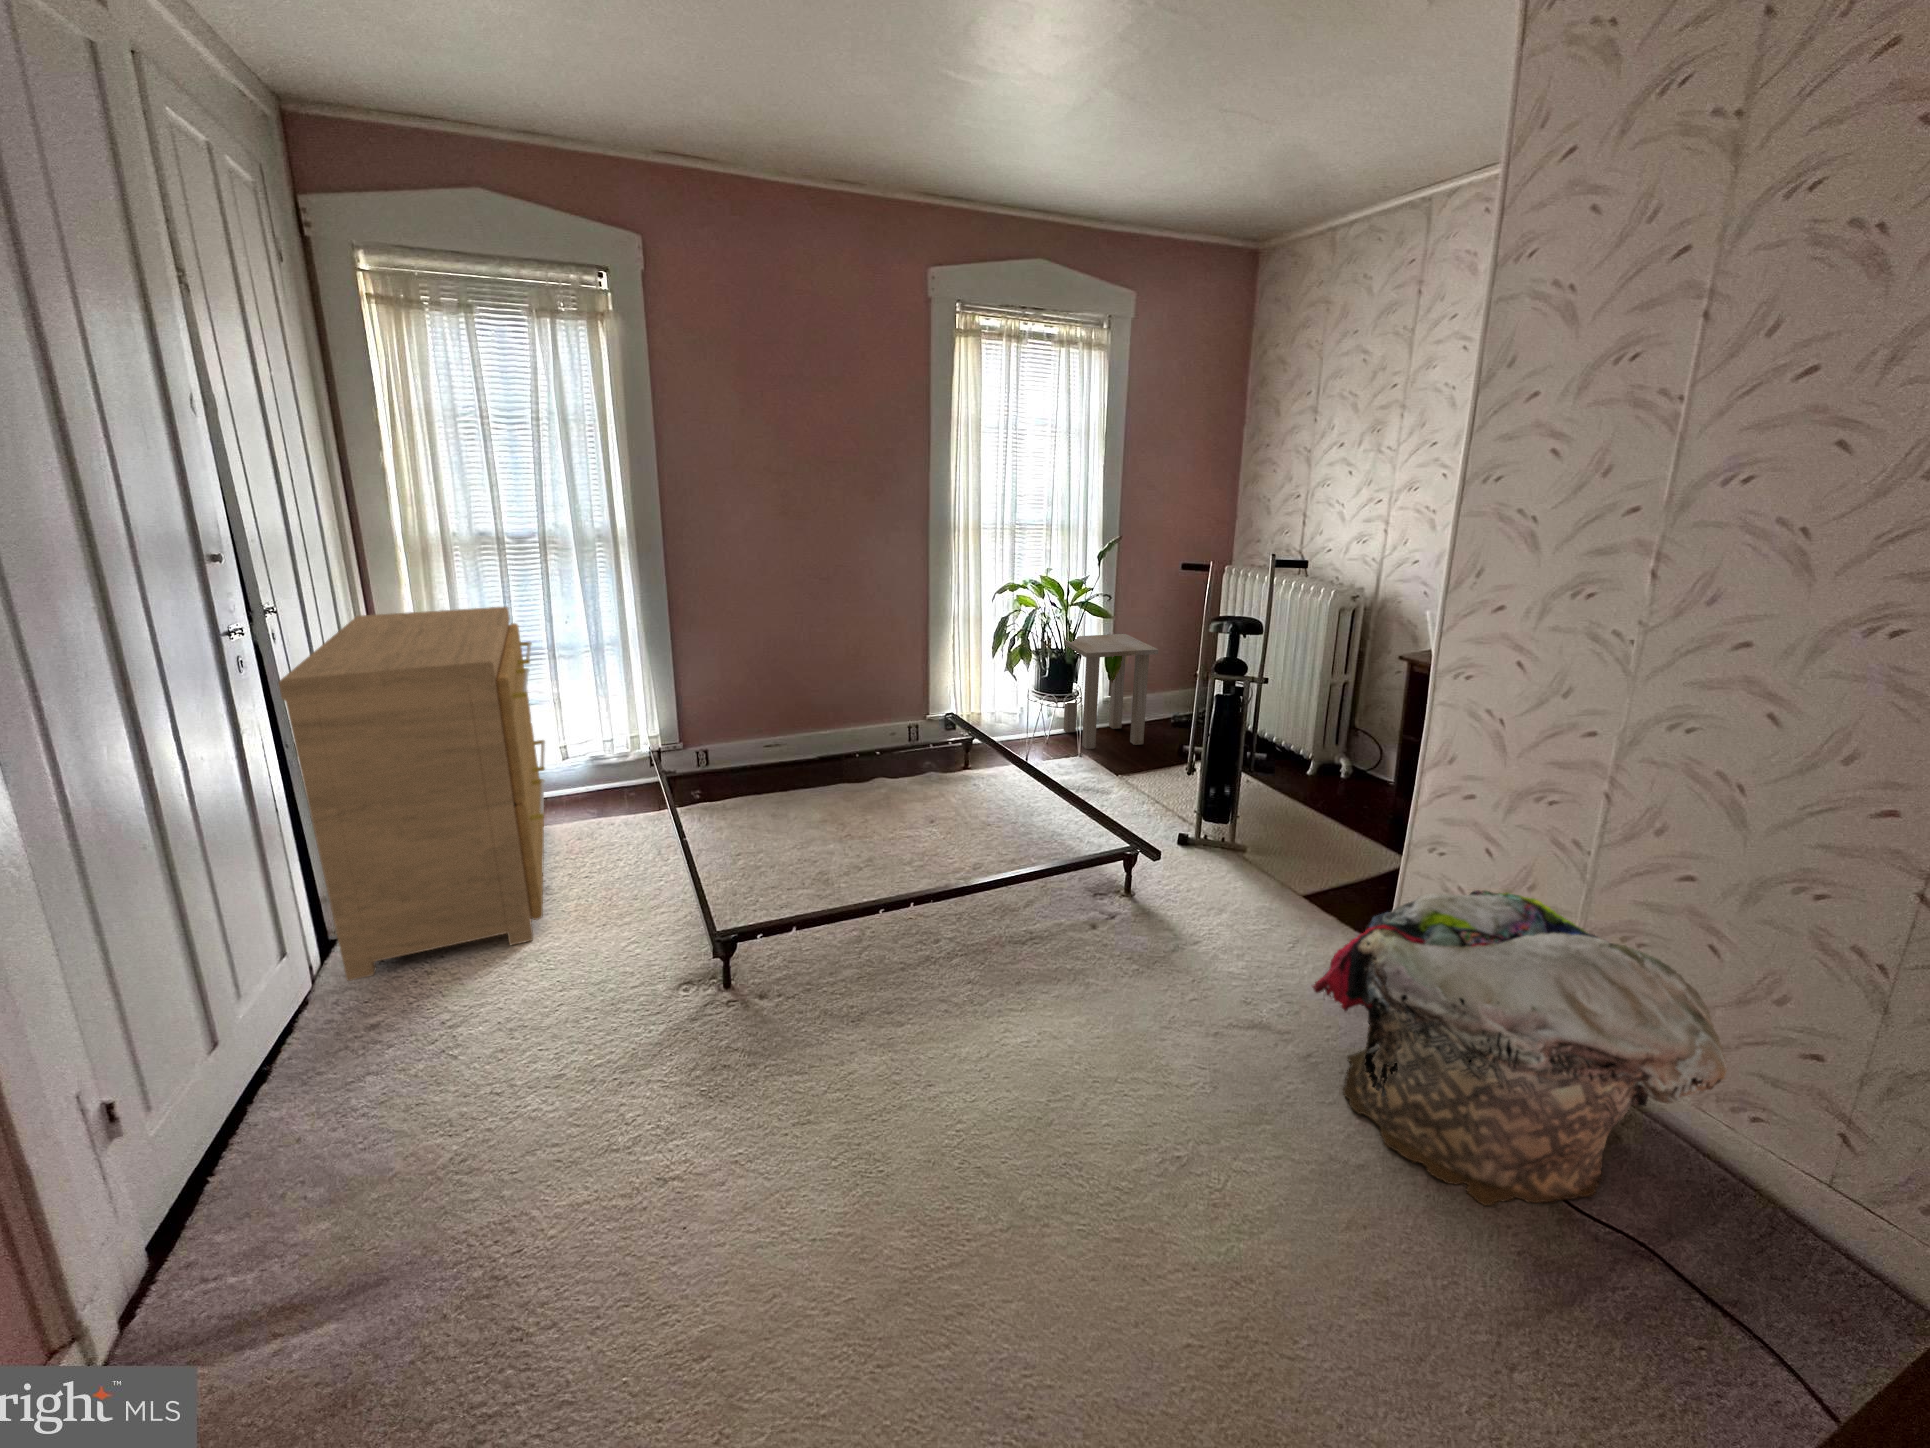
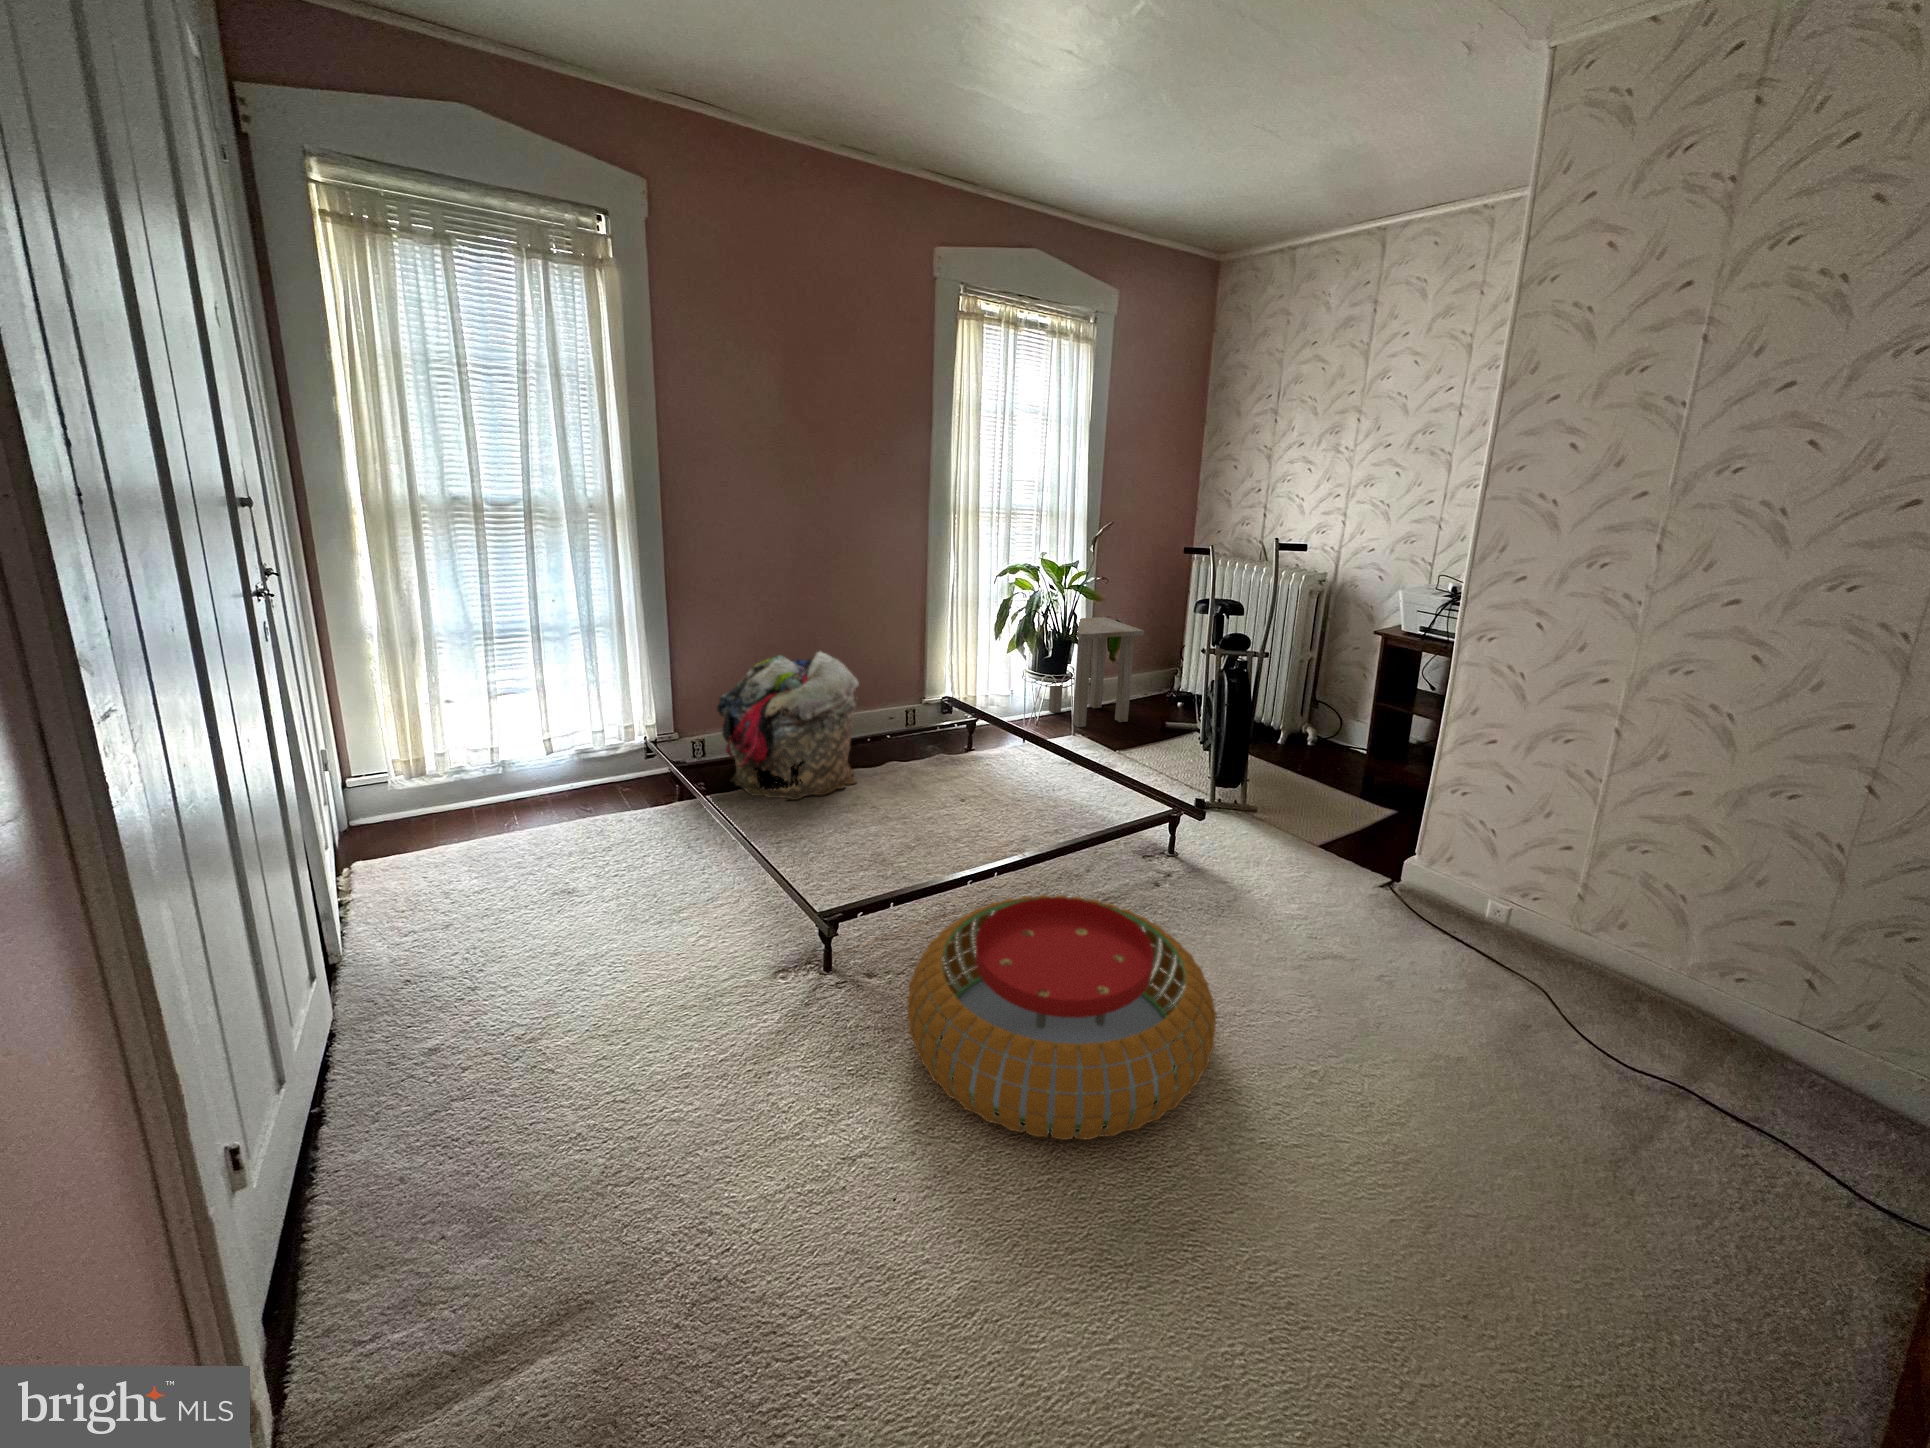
dresser: present [279,607,545,981] -> none [306,580,594,1005]
laundry basket: present [1312,890,1727,1206] -> present [717,652,859,800]
pouf: none [752,932,1070,1197] -> present [907,894,1217,1140]

